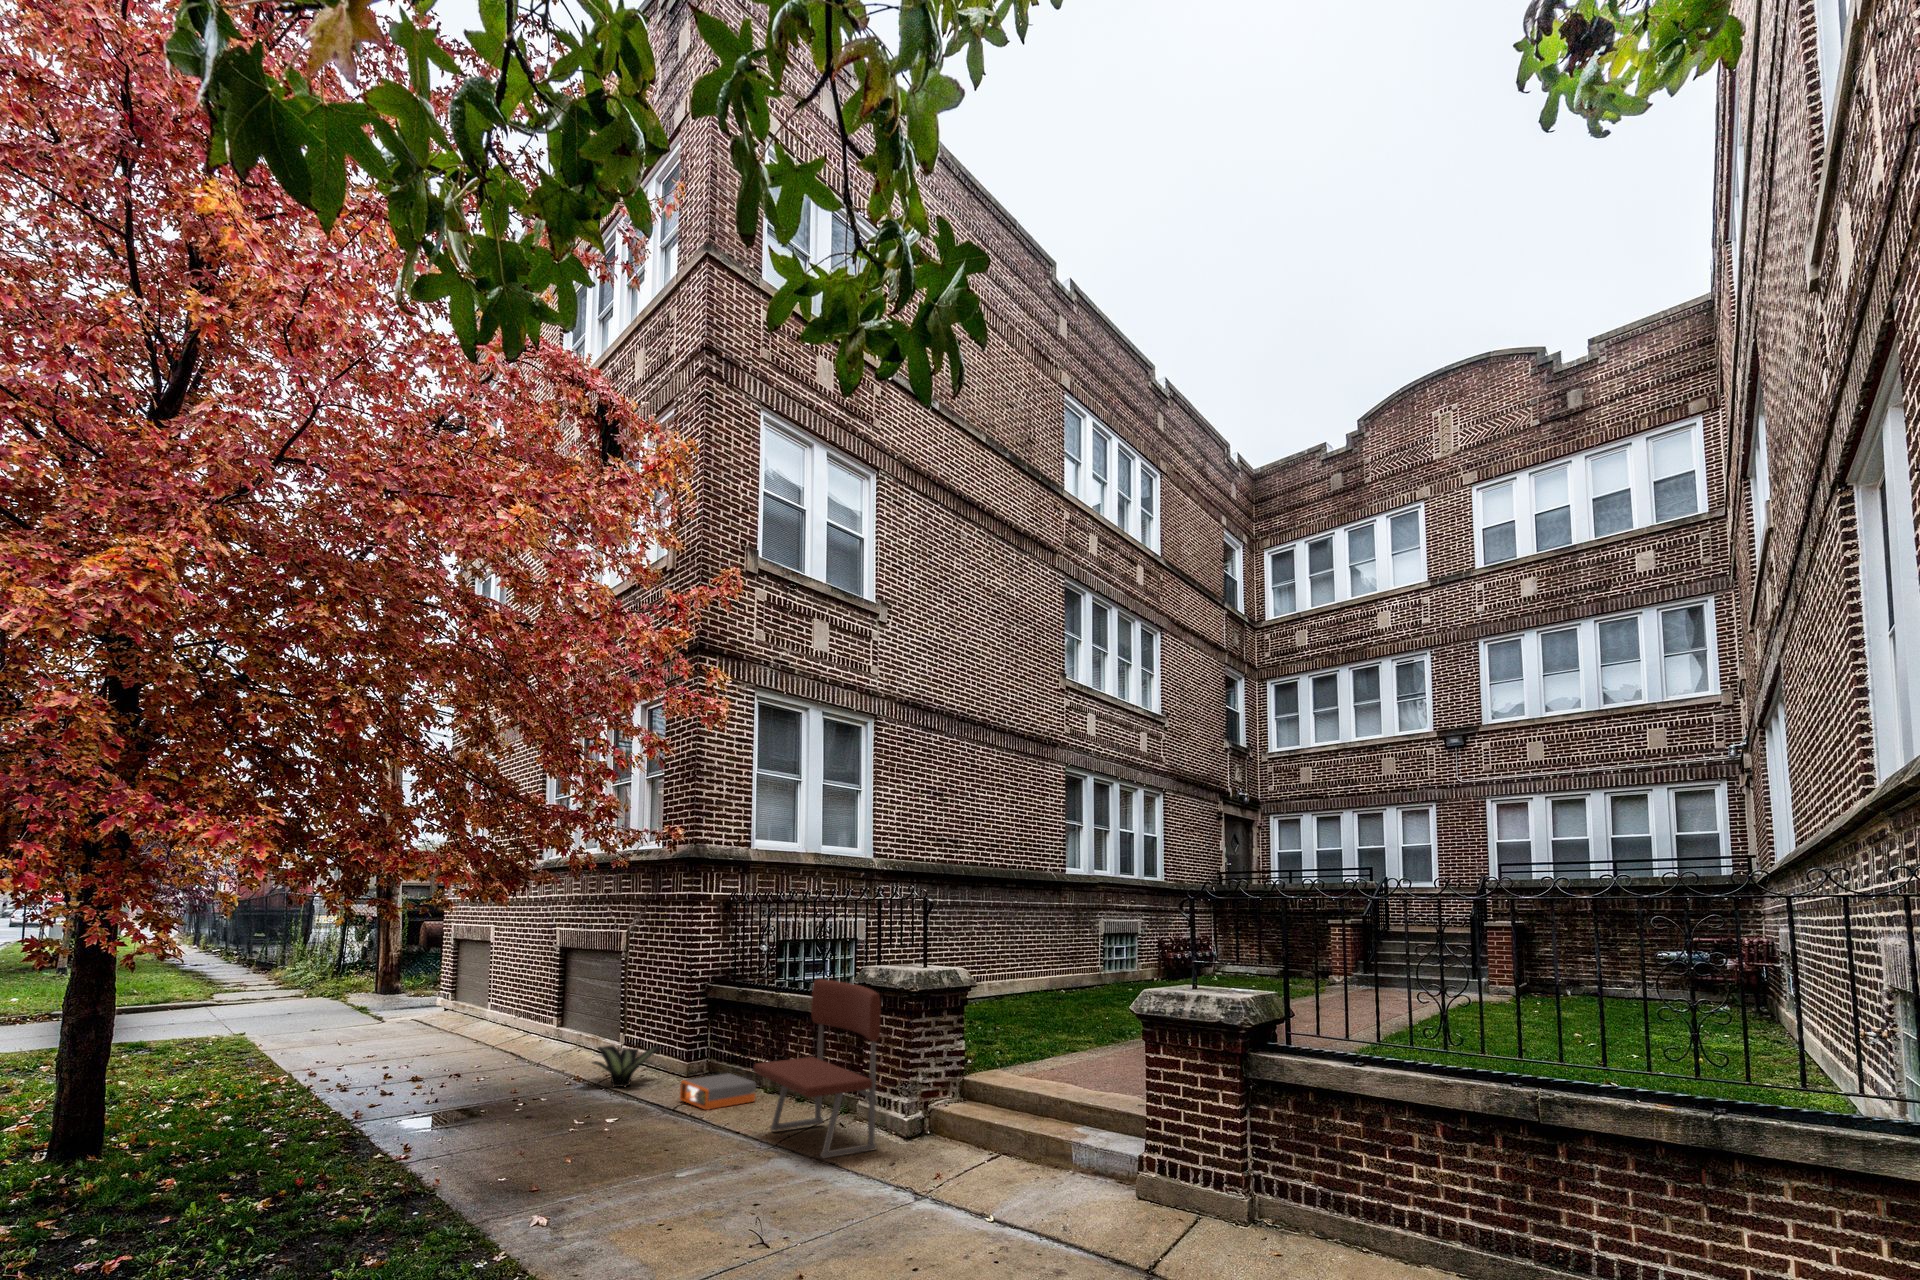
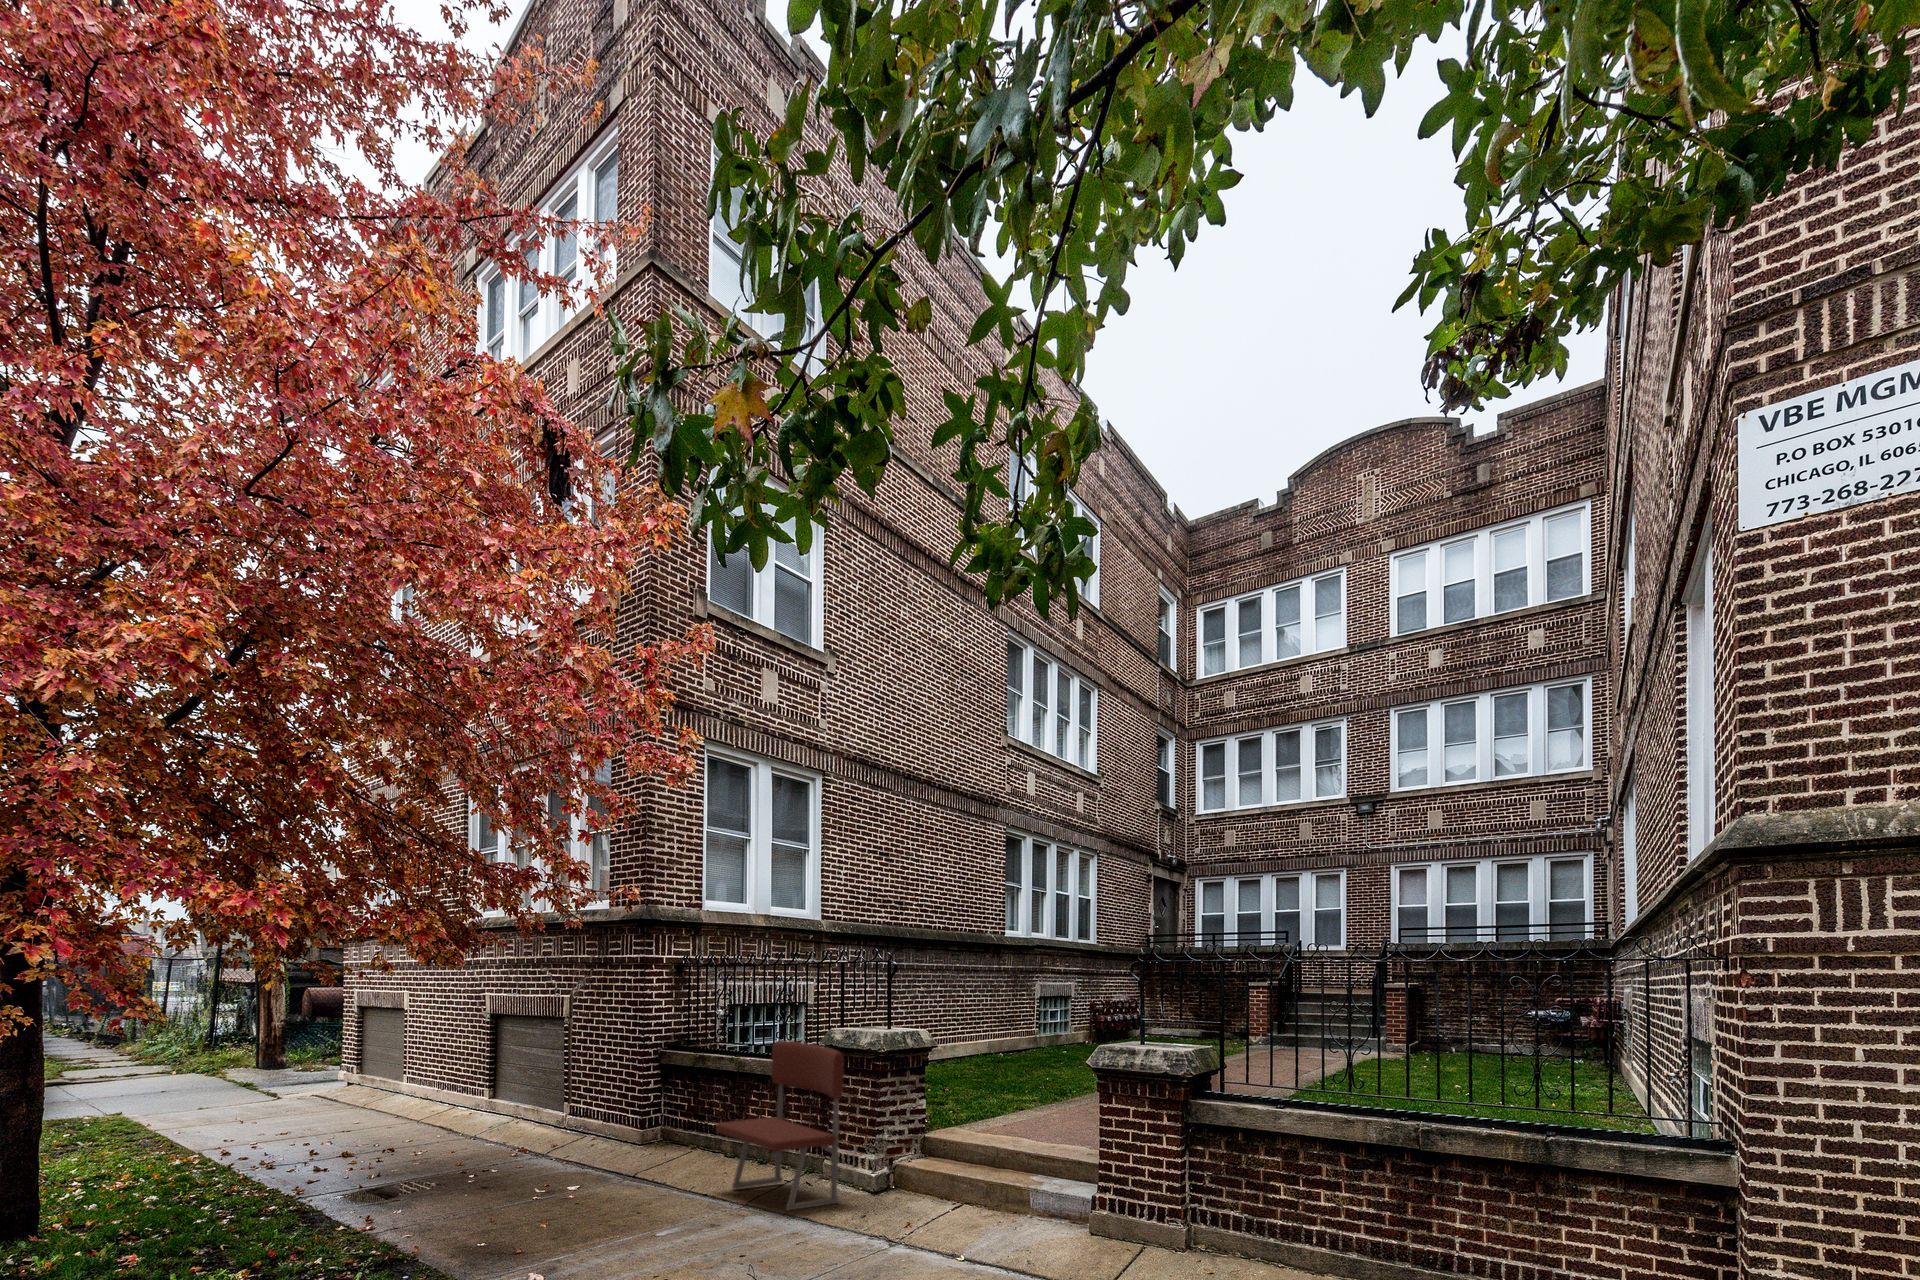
potted plant: present [592,1046,662,1087] -> none [534,1112,611,1154]
storage box: present [680,1073,756,1110] -> none [633,1138,710,1172]

